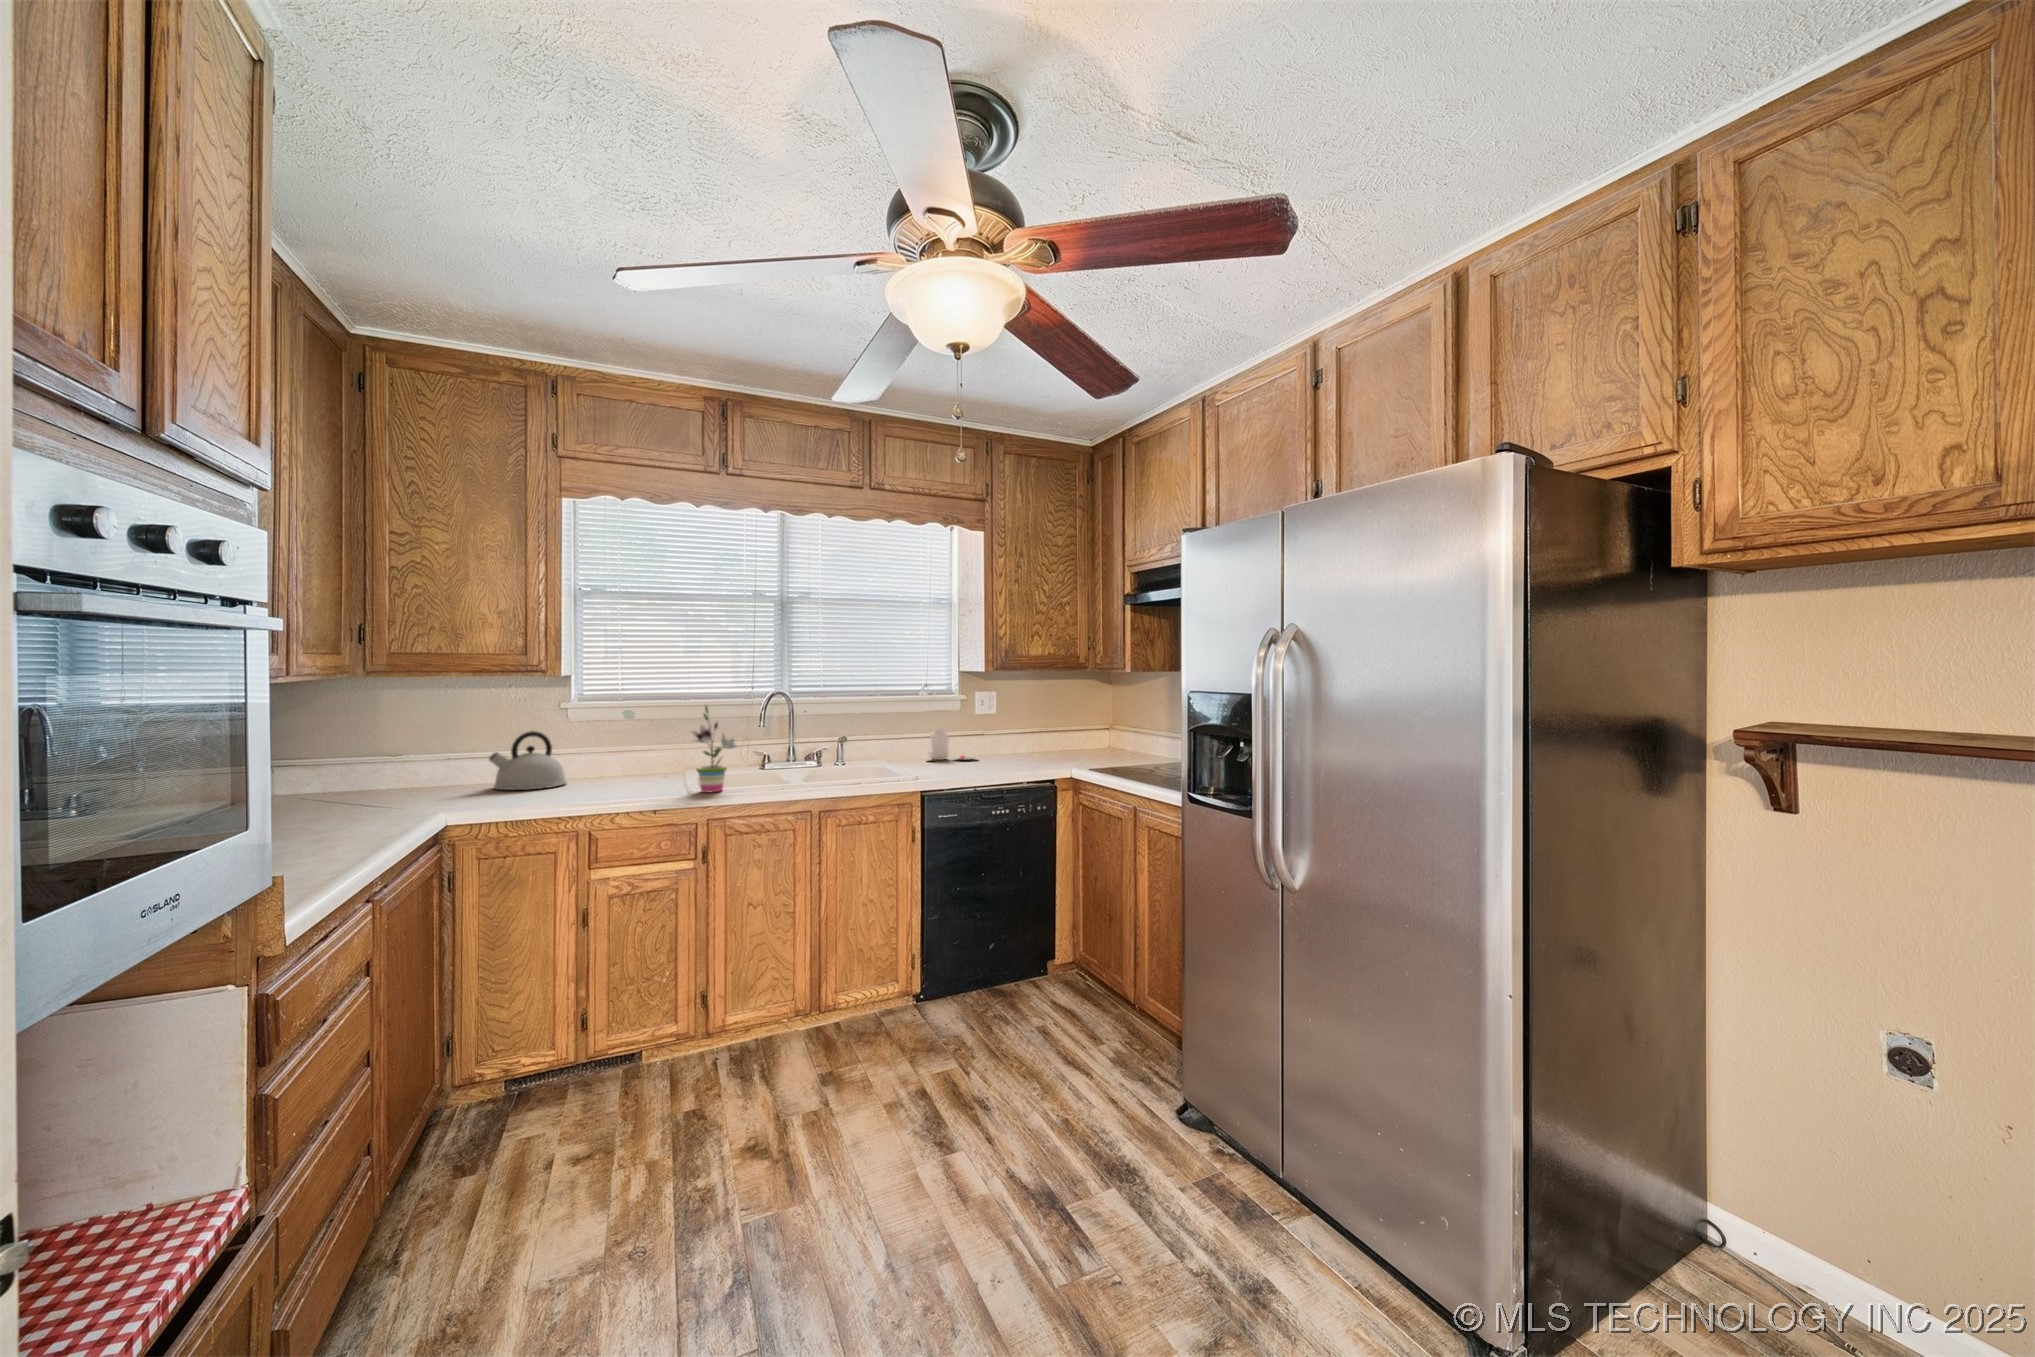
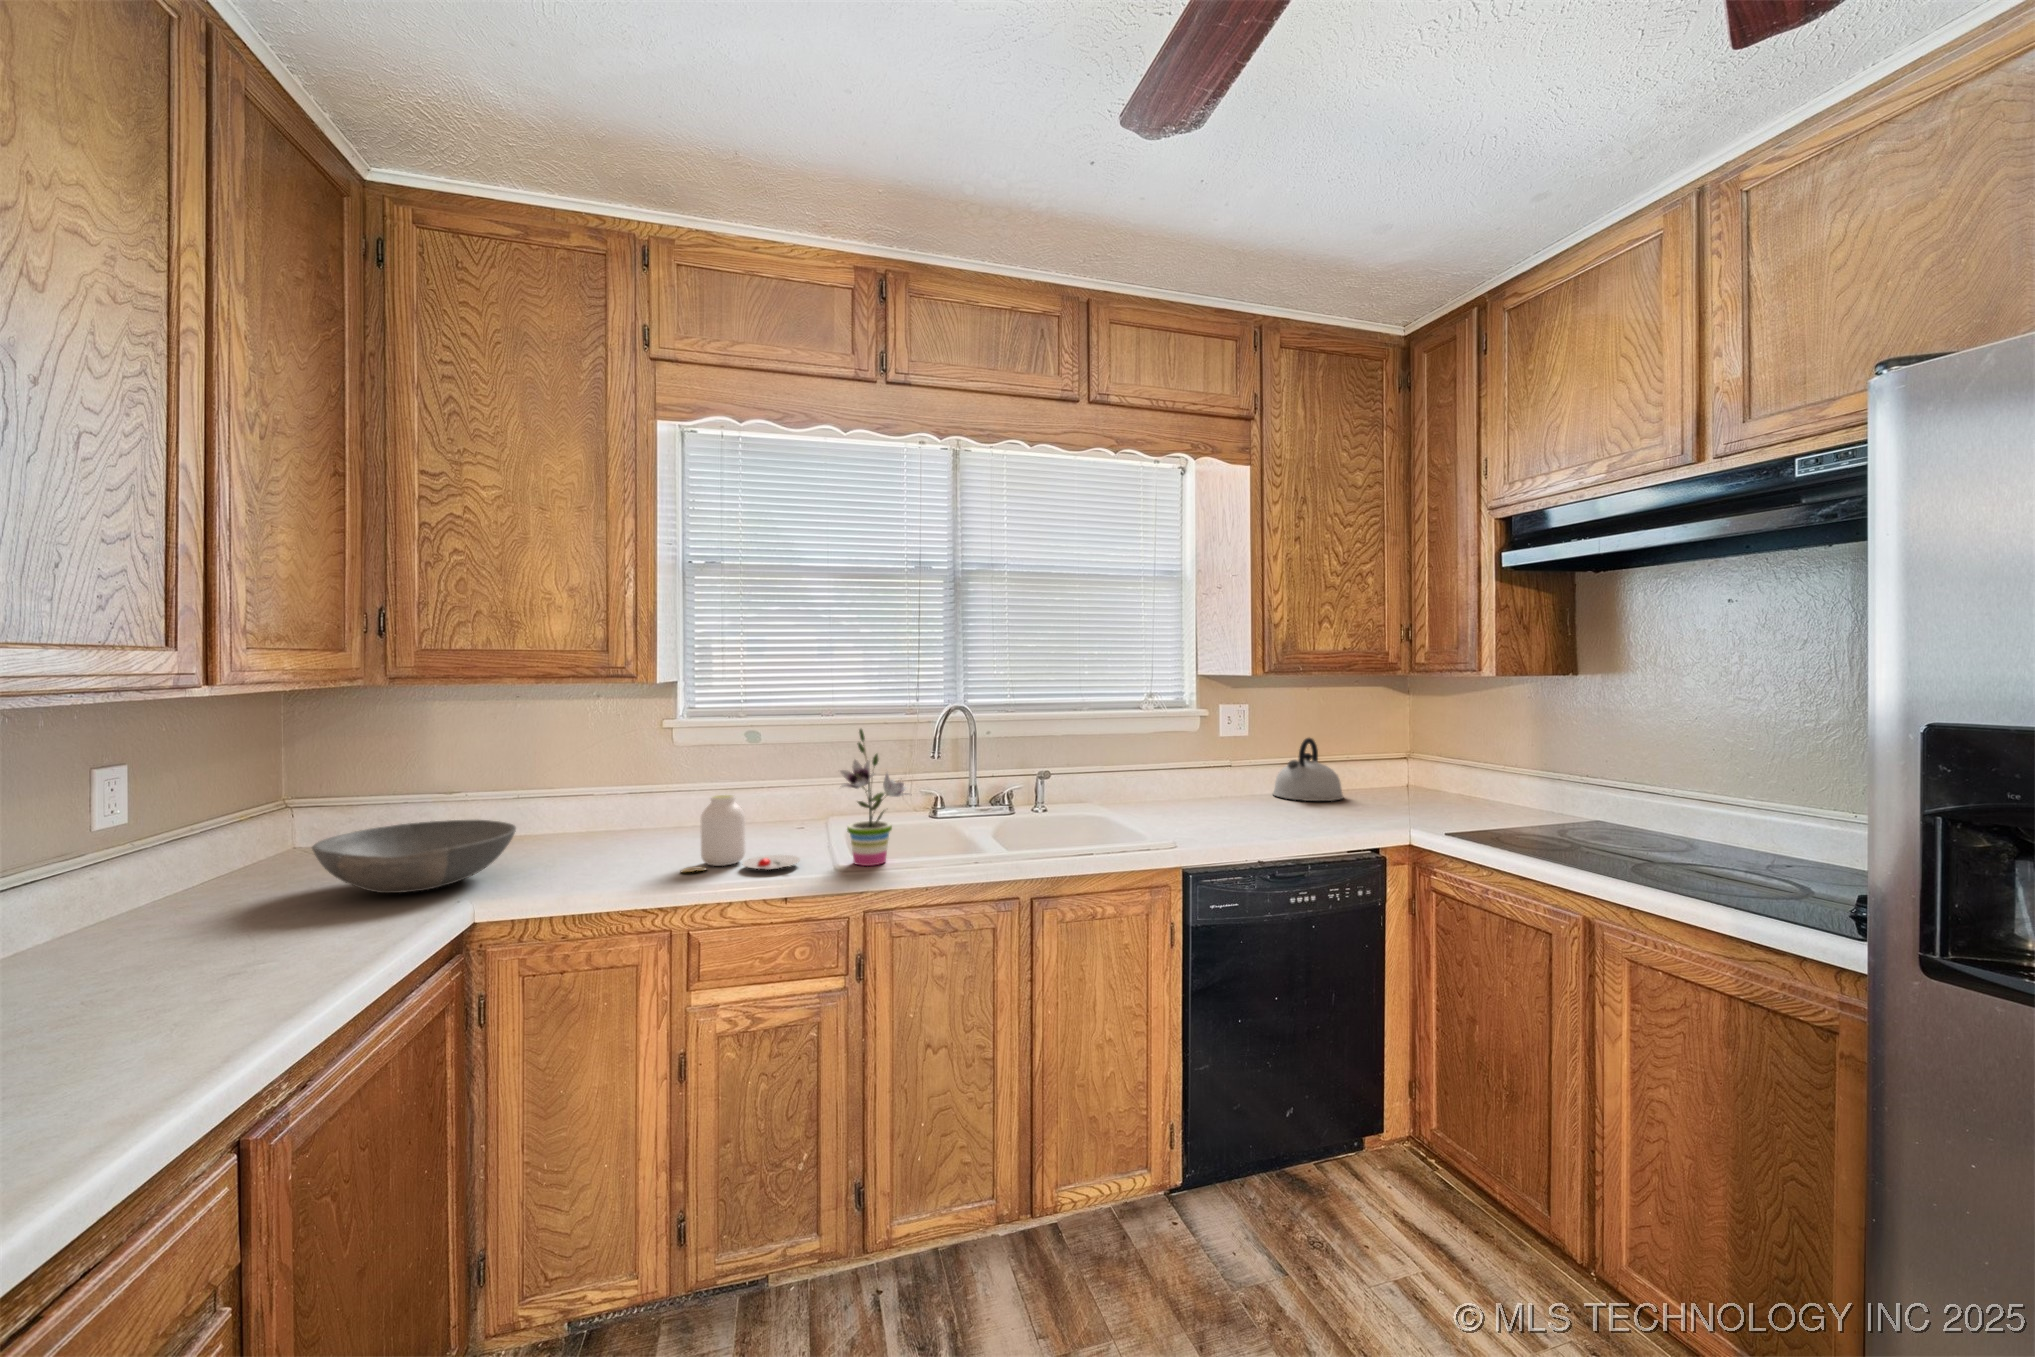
jar: present [929,728,976,760] -> present [682,795,800,872]
kettle: present [489,731,566,790] -> present [1273,738,1343,801]
bowl: none [329,768,465,810] -> present [312,820,516,893]

